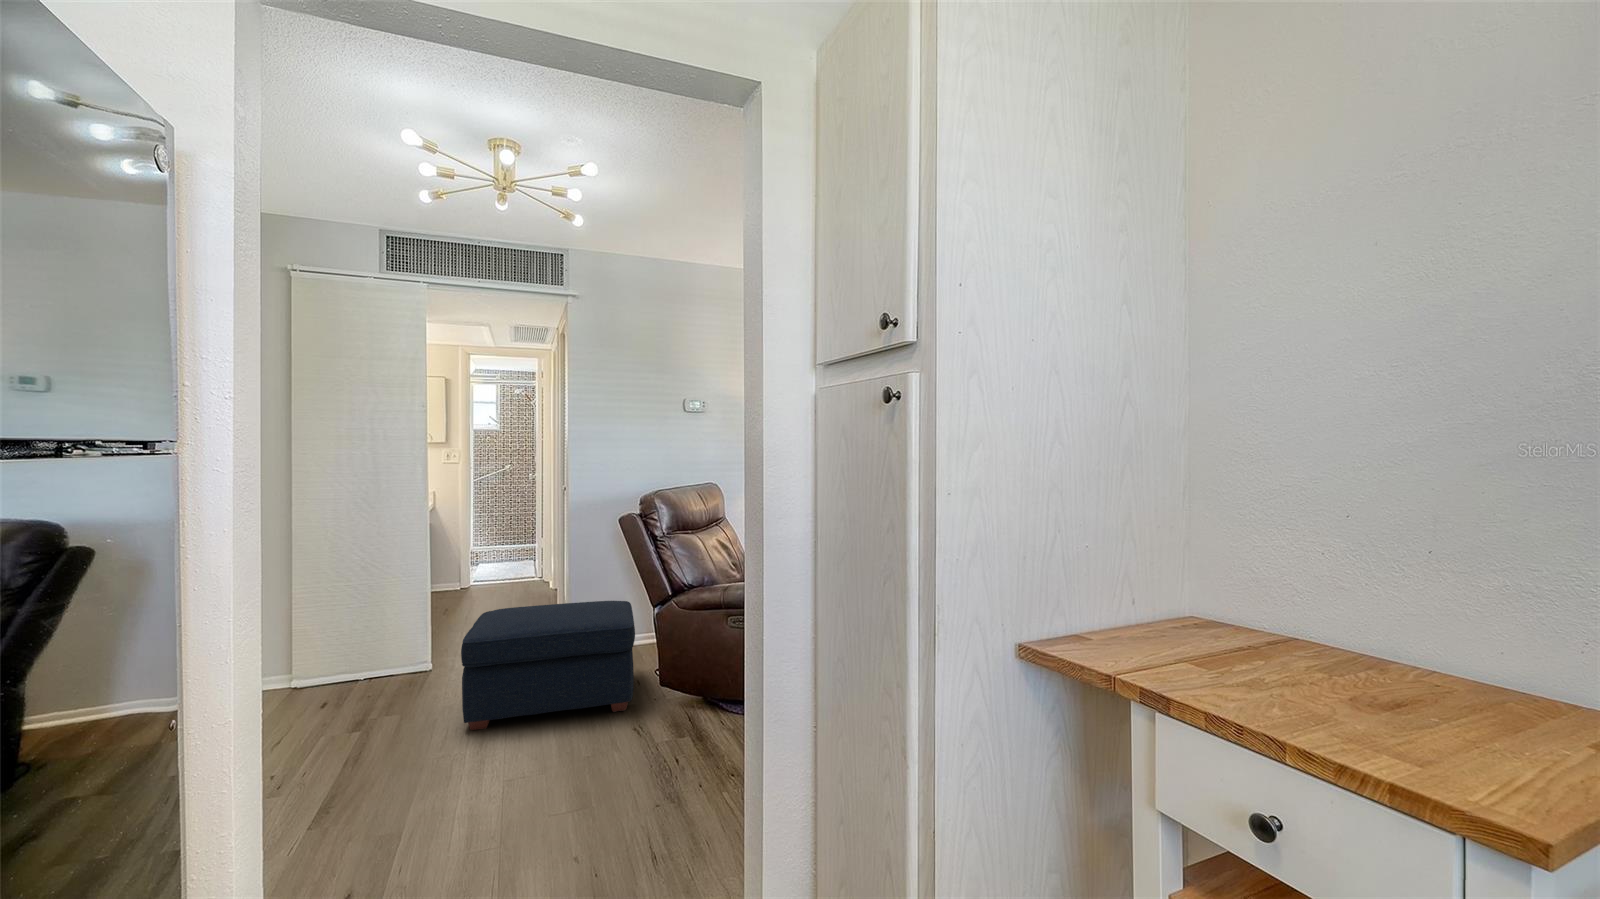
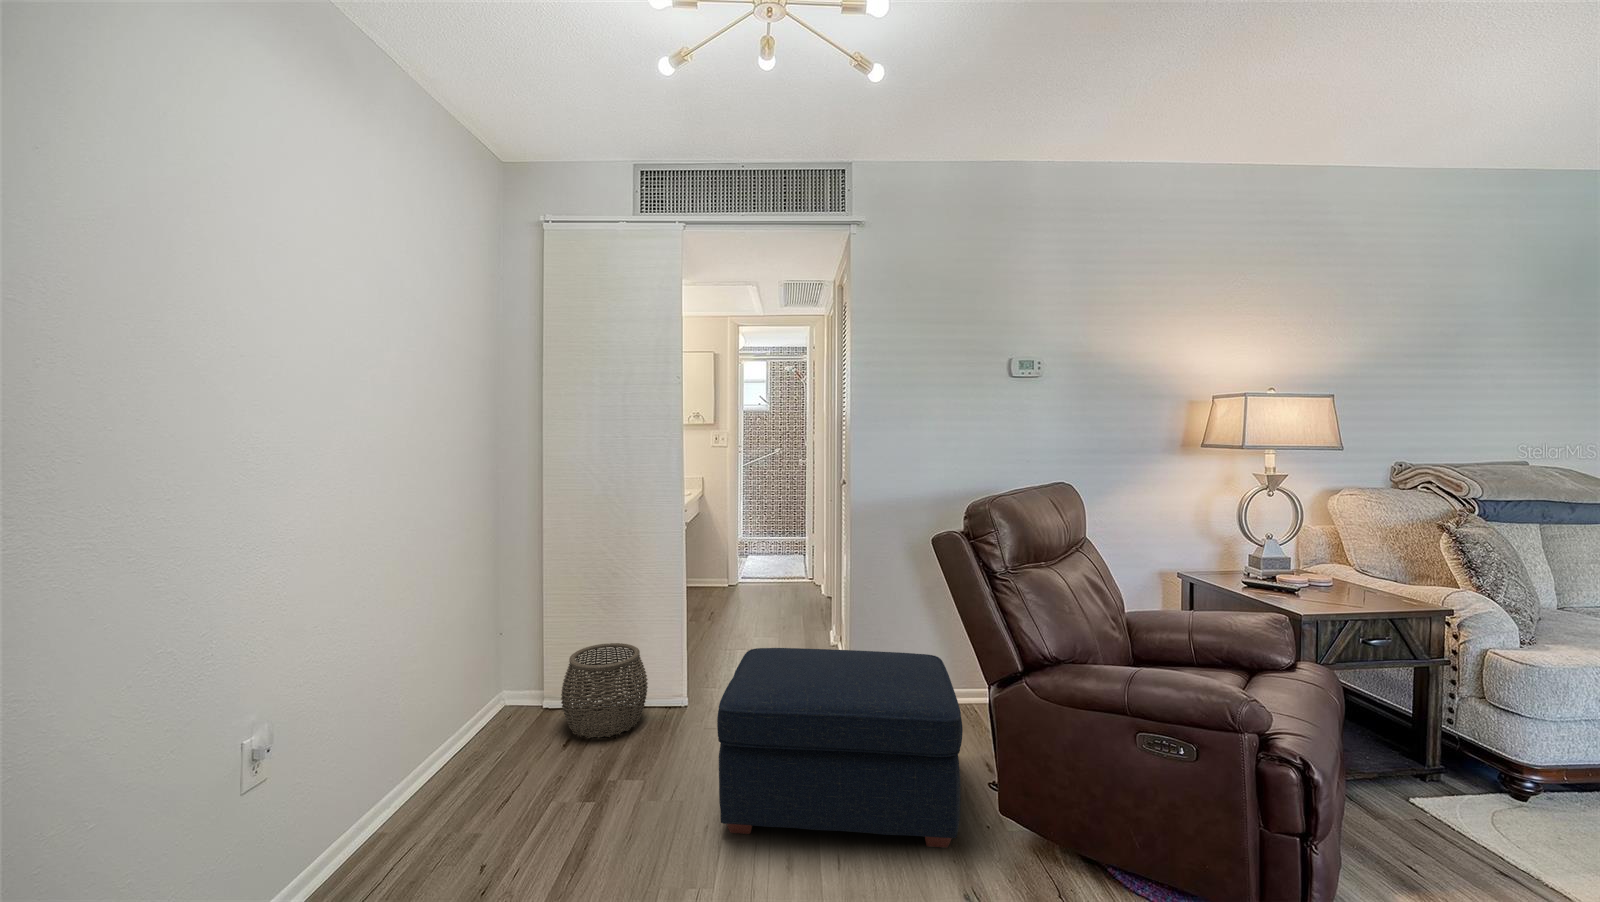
woven basket: none [303,627,389,704] -> present [561,643,648,738]

